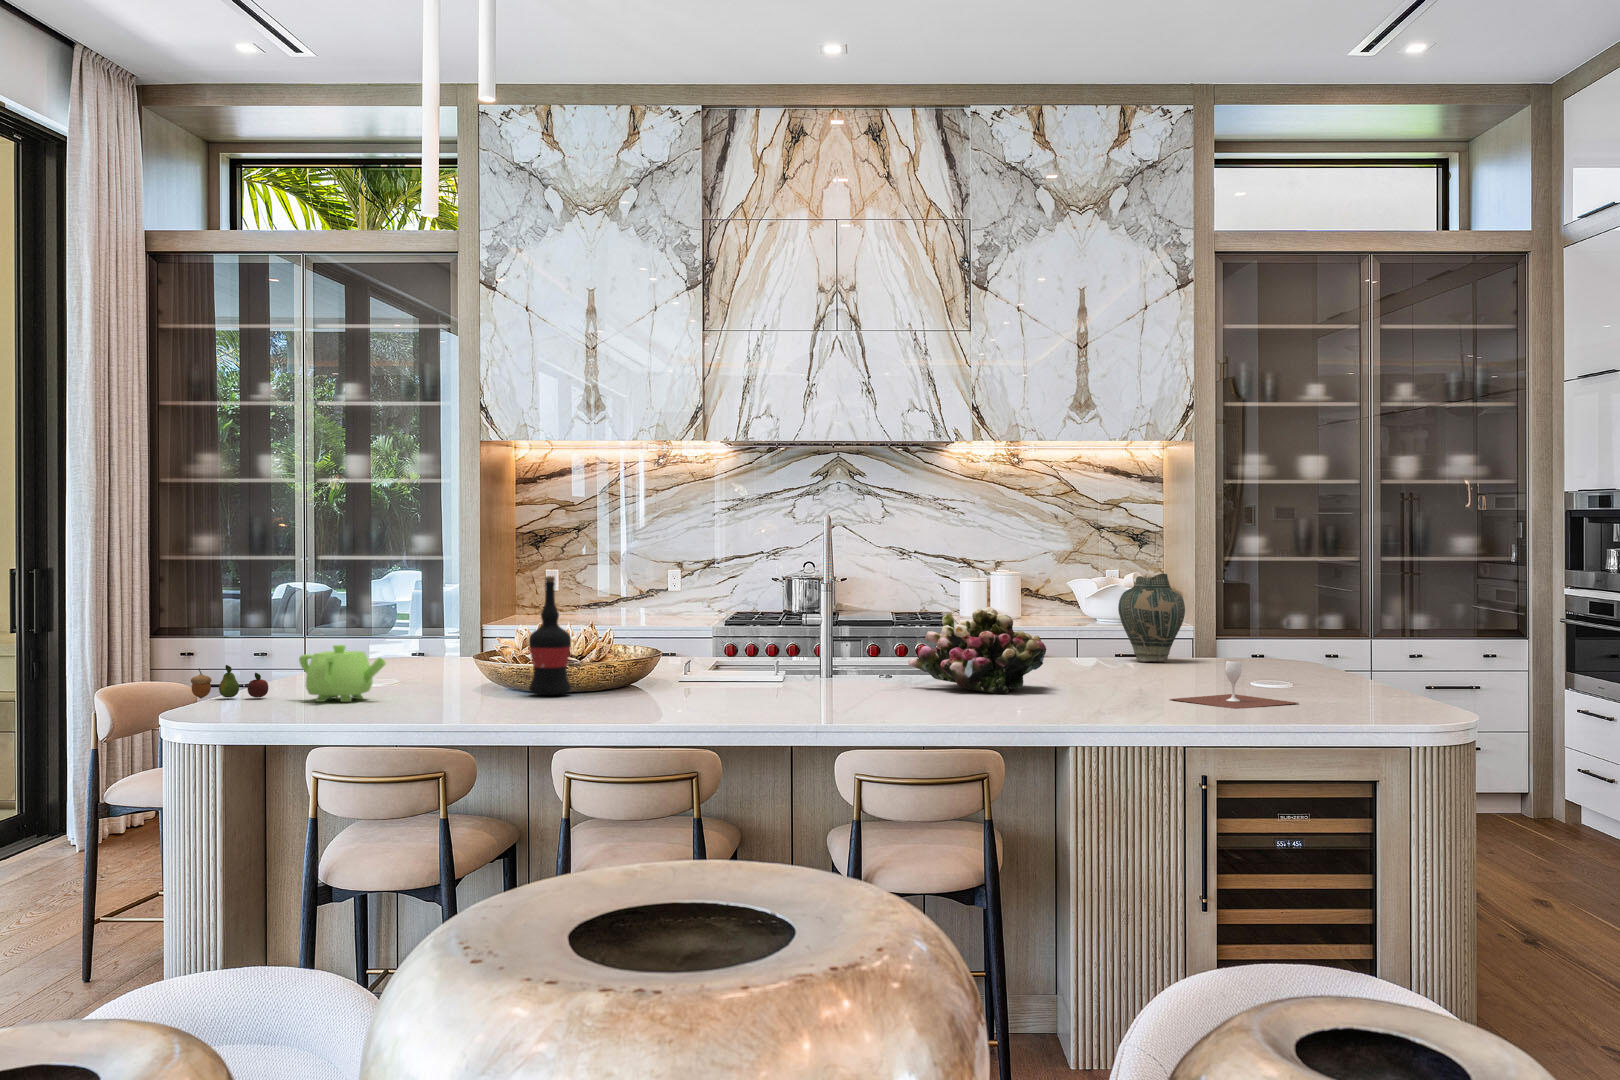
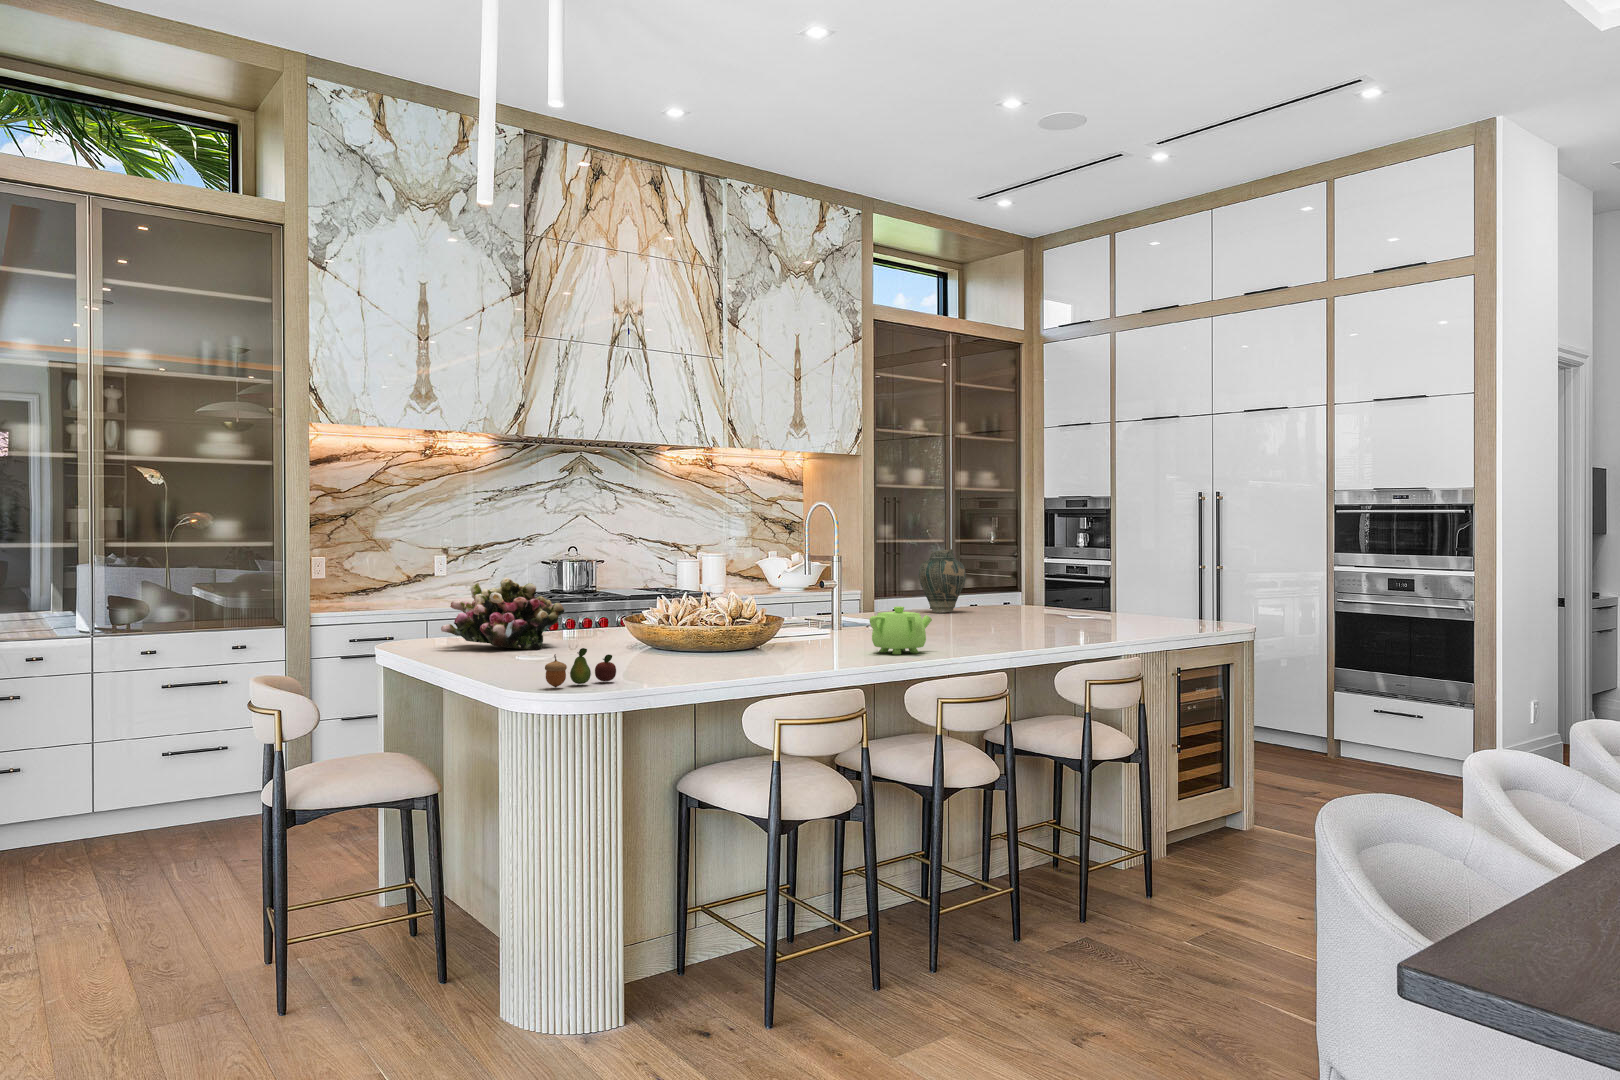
wine bottle: present [529,576,571,695] -> none [790,550,828,658]
flower arrangement: present [908,607,1046,694] -> present [441,577,564,650]
teapot: present [299,645,386,702] -> present [870,606,932,655]
wine glass: present [1170,660,1297,709] -> none [1146,601,1211,632]

